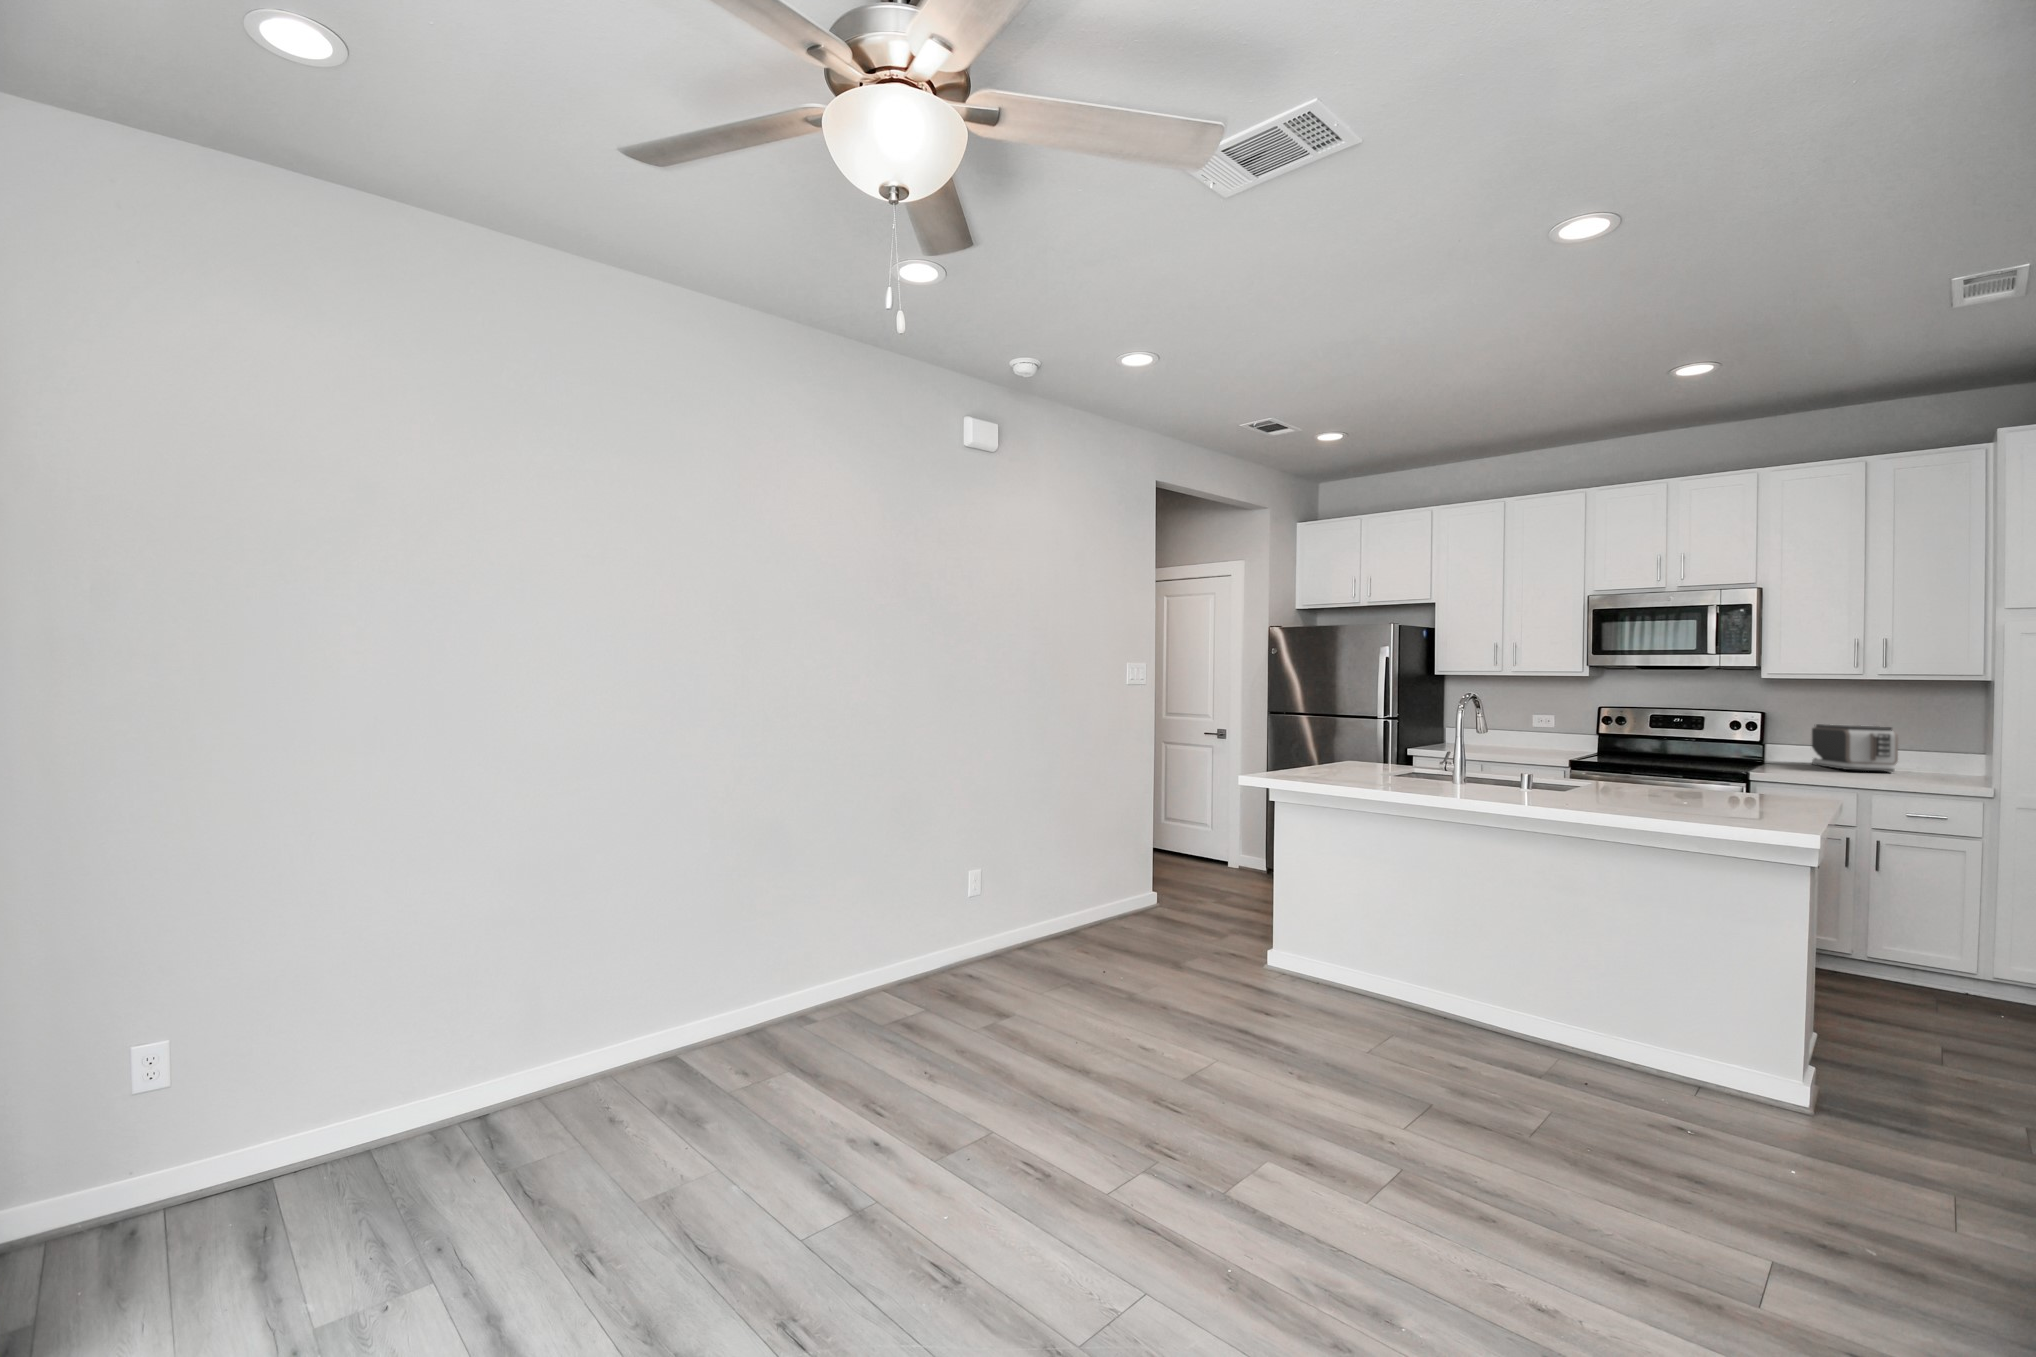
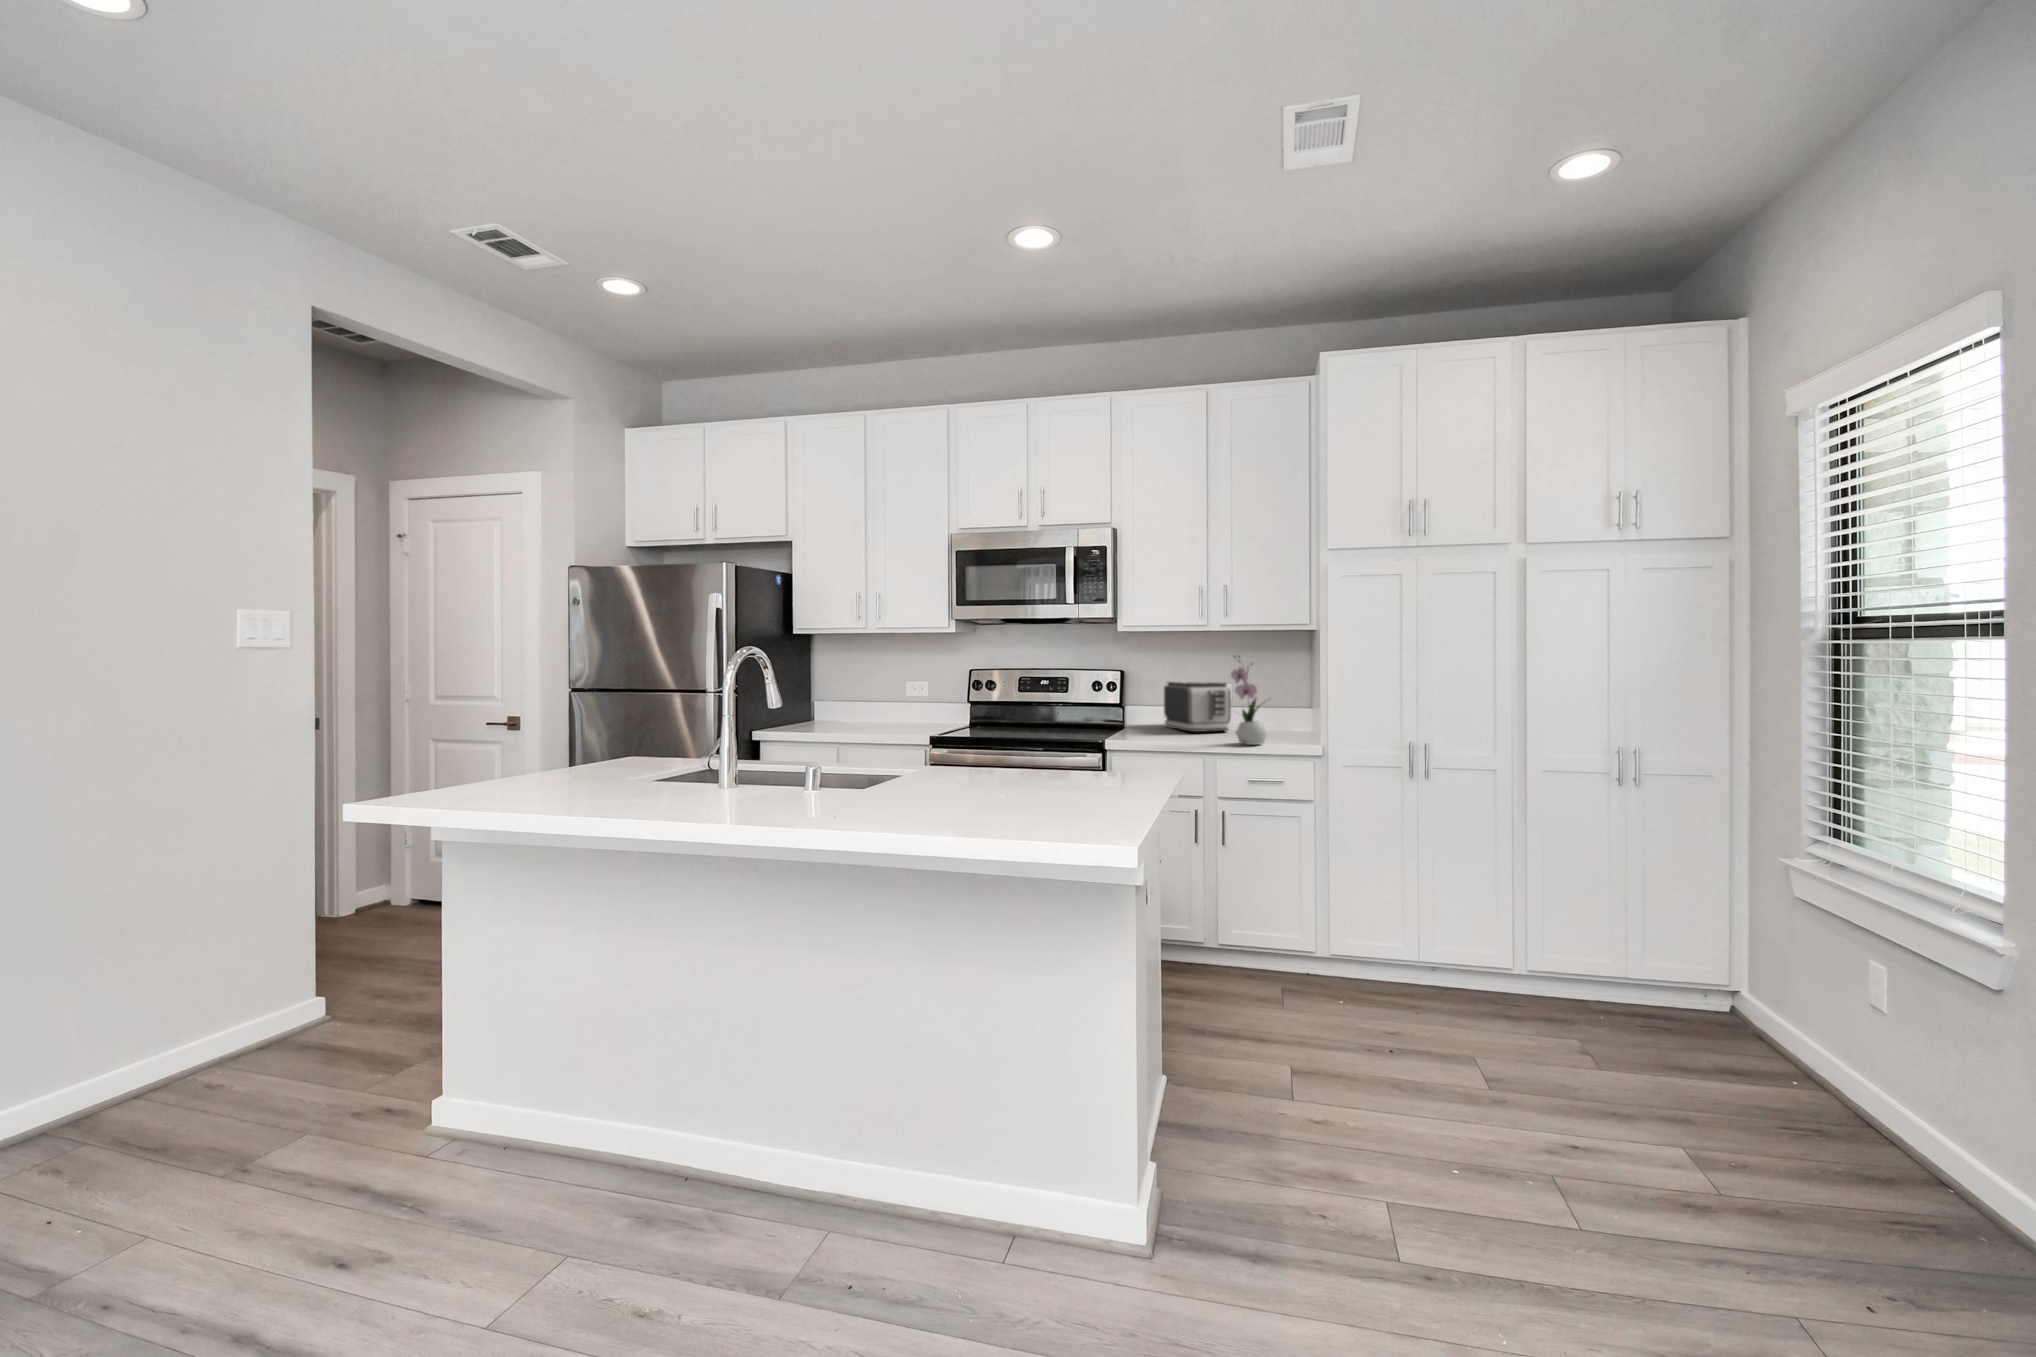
flower arrangement: none [1904,701,1956,785] -> present [1231,656,1267,745]

